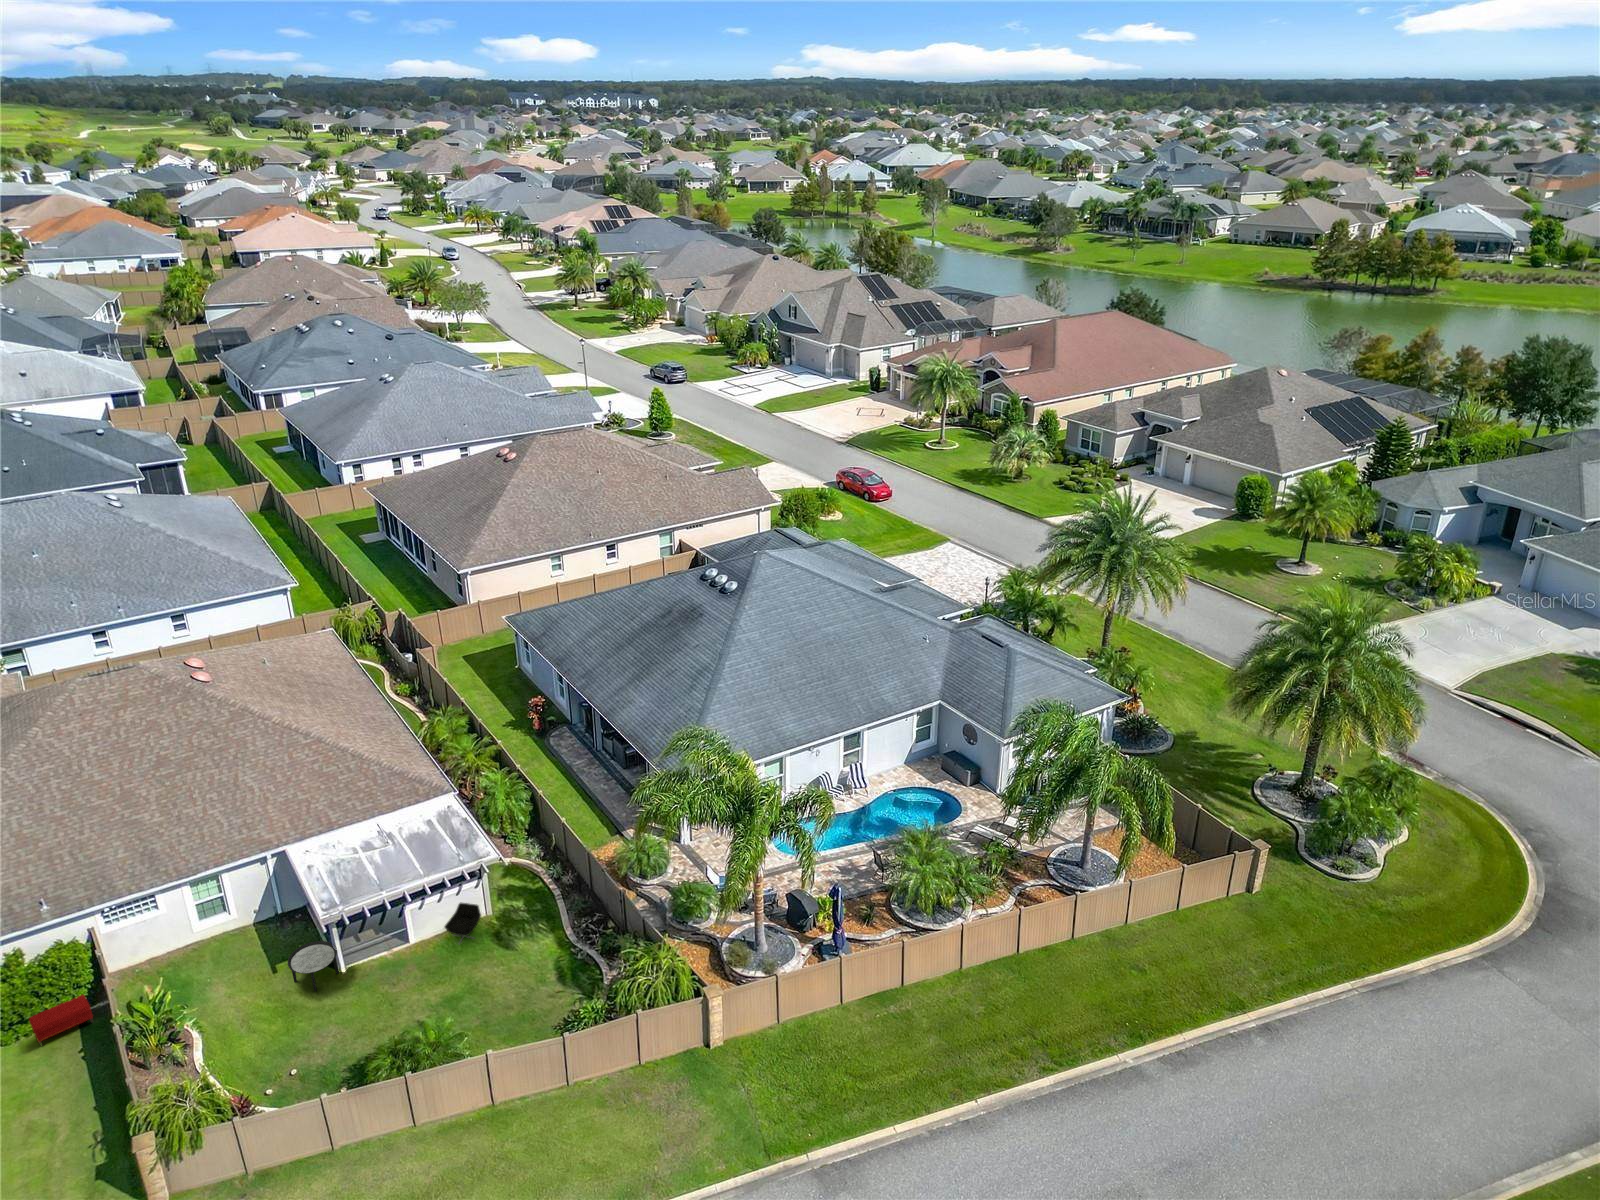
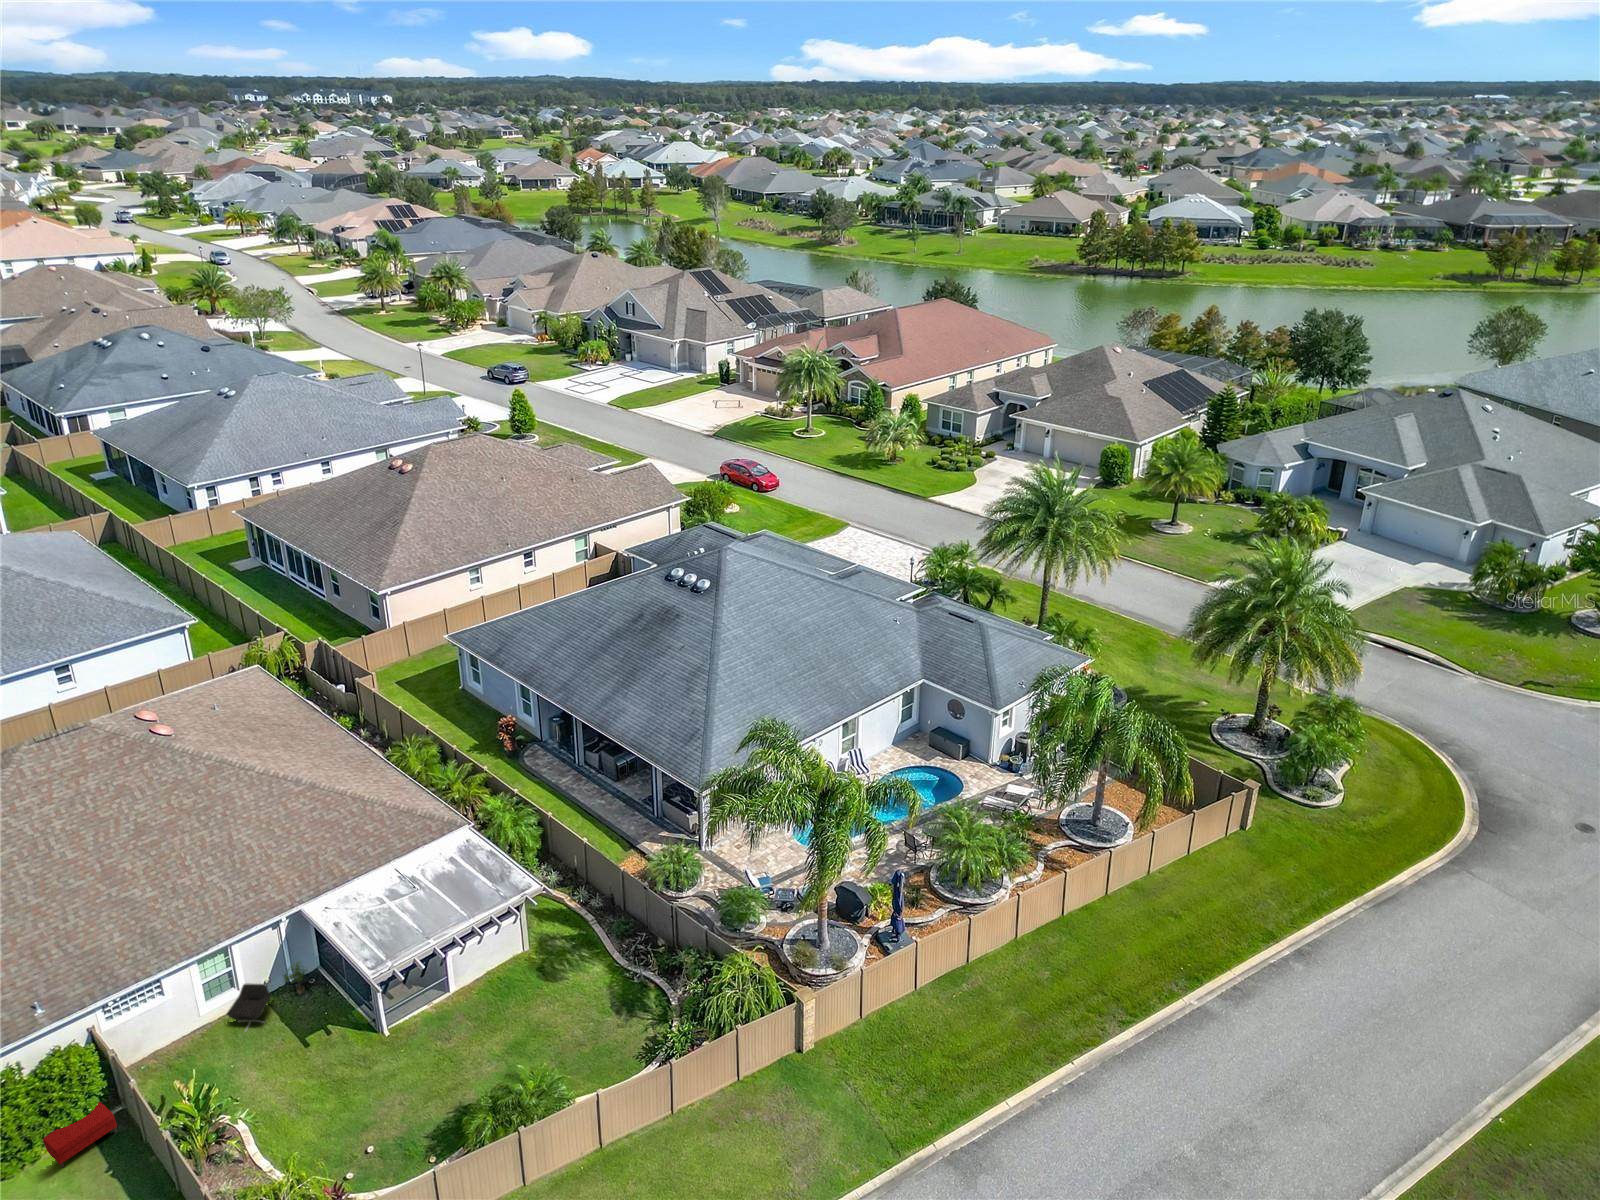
potted plant: none [266,895,292,927] -> present [285,962,306,995]
lounge chair: present [445,903,481,938] -> present [226,984,270,1030]
round table: present [288,941,339,992] -> none [329,1003,383,1059]

